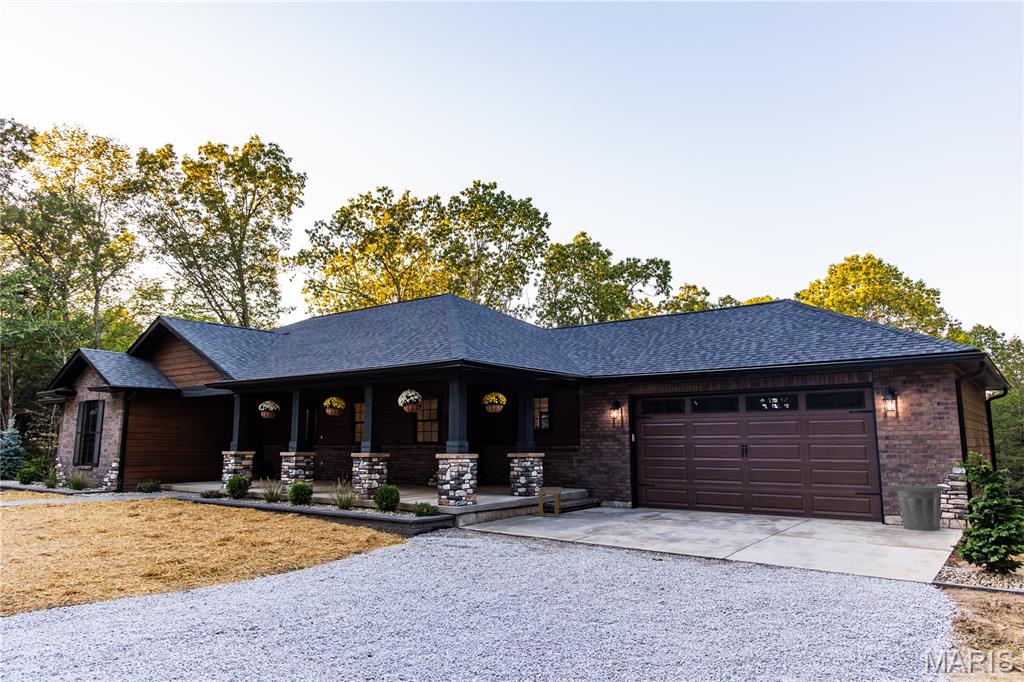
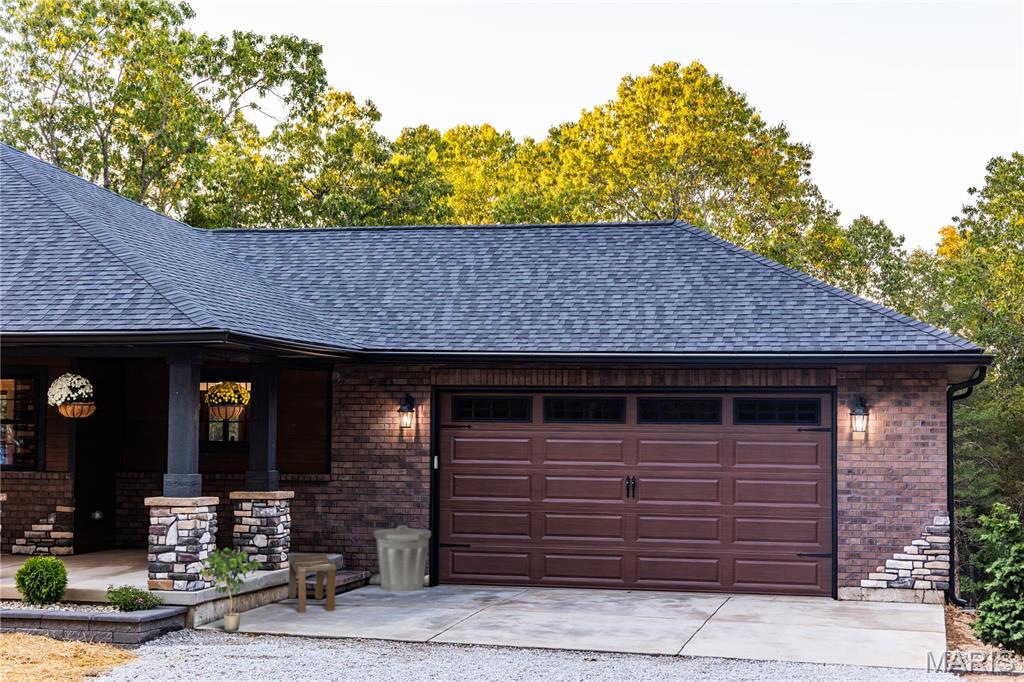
potted plant: none [478,479,507,522] -> present [199,548,262,631]
trash can: present [893,481,943,531] -> present [373,525,431,592]

